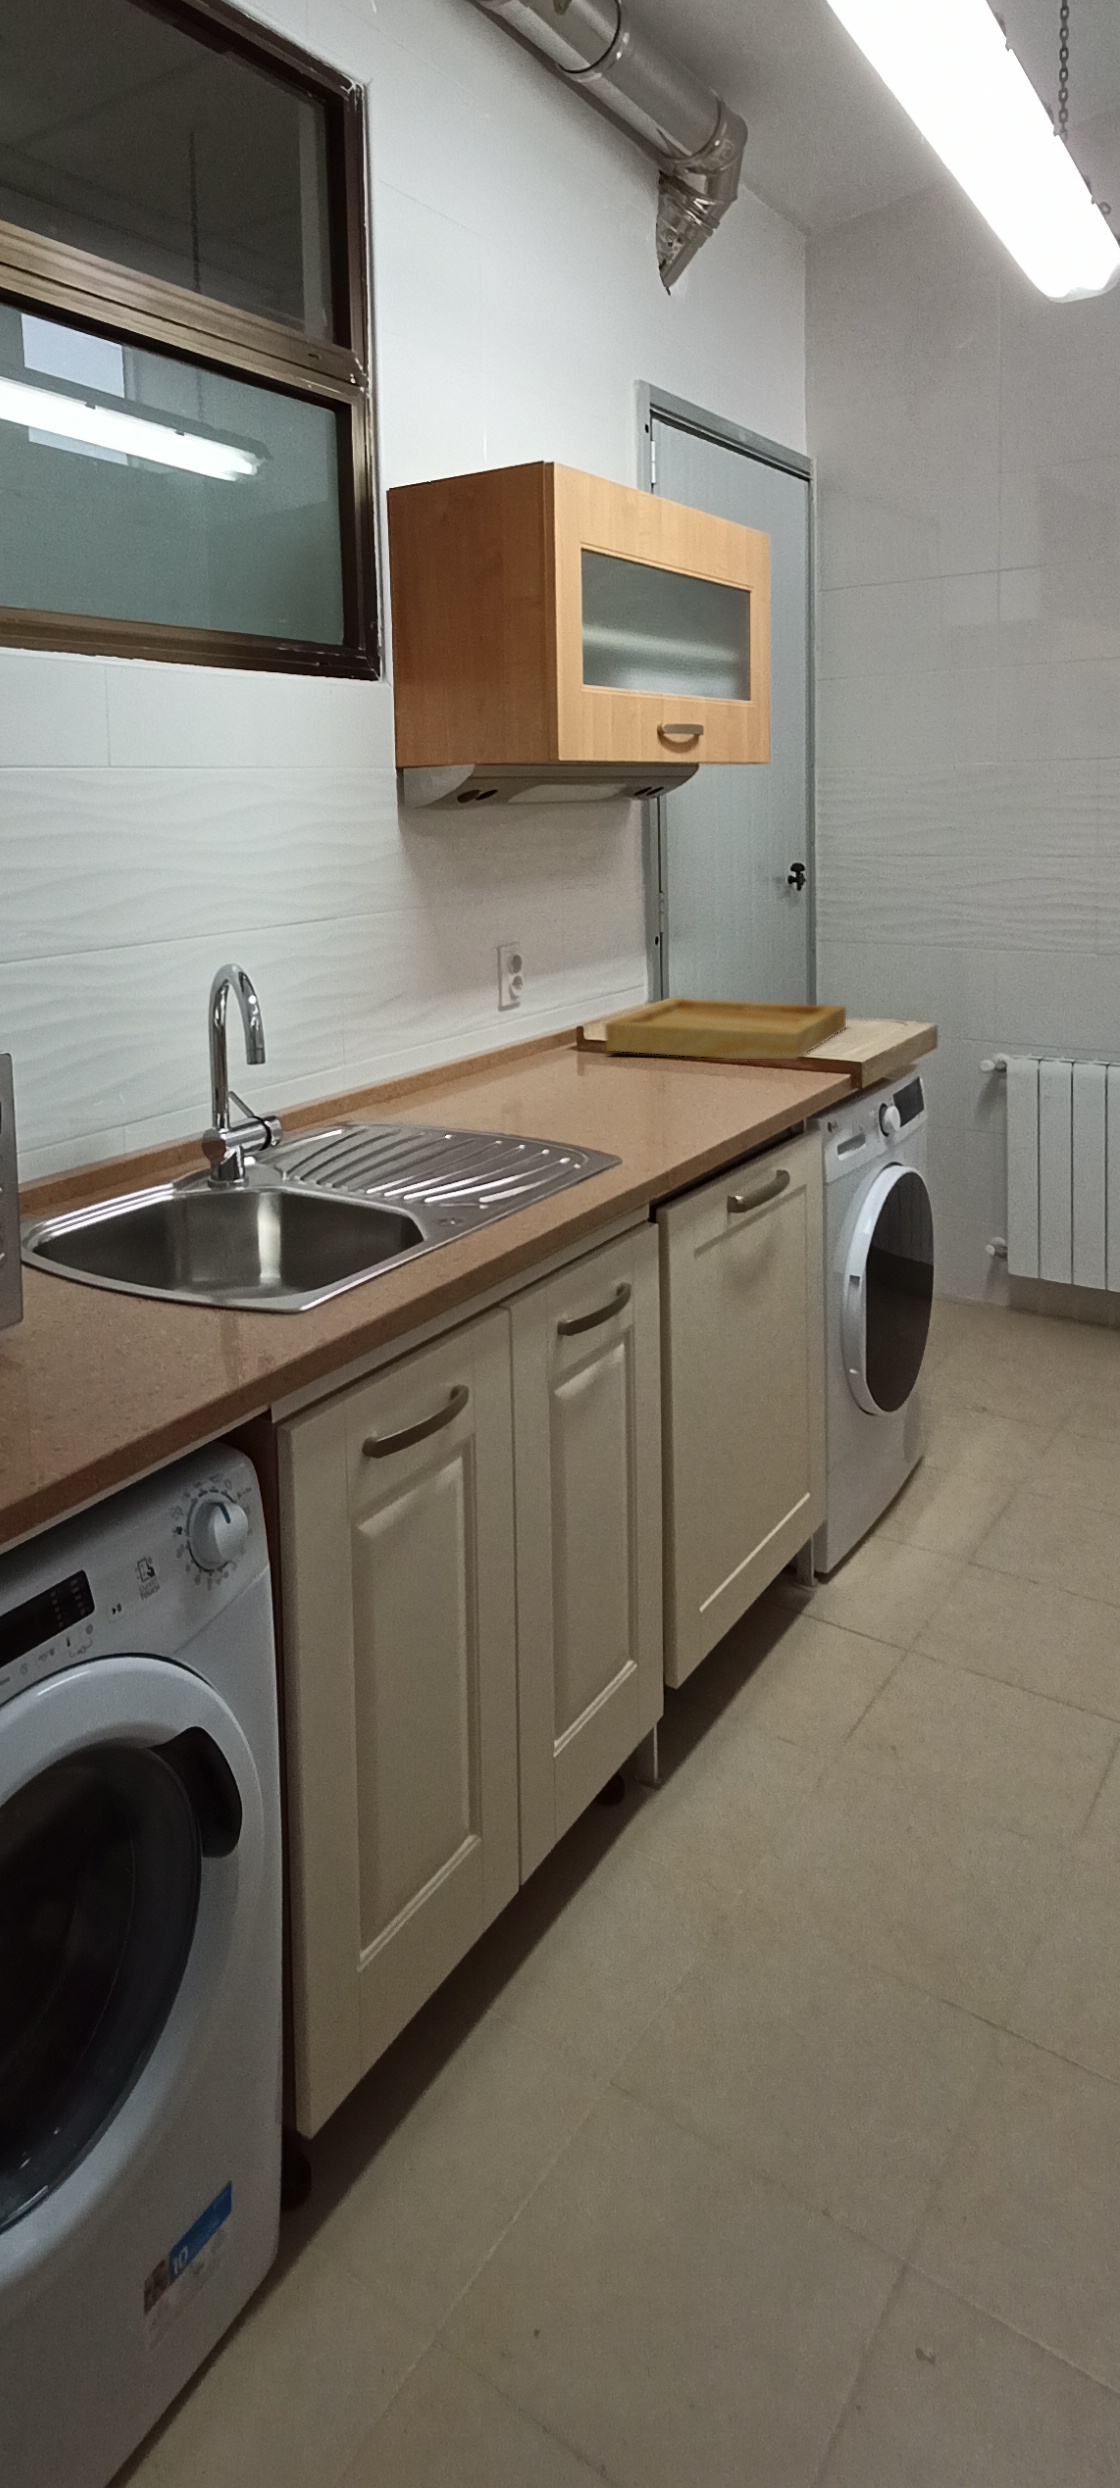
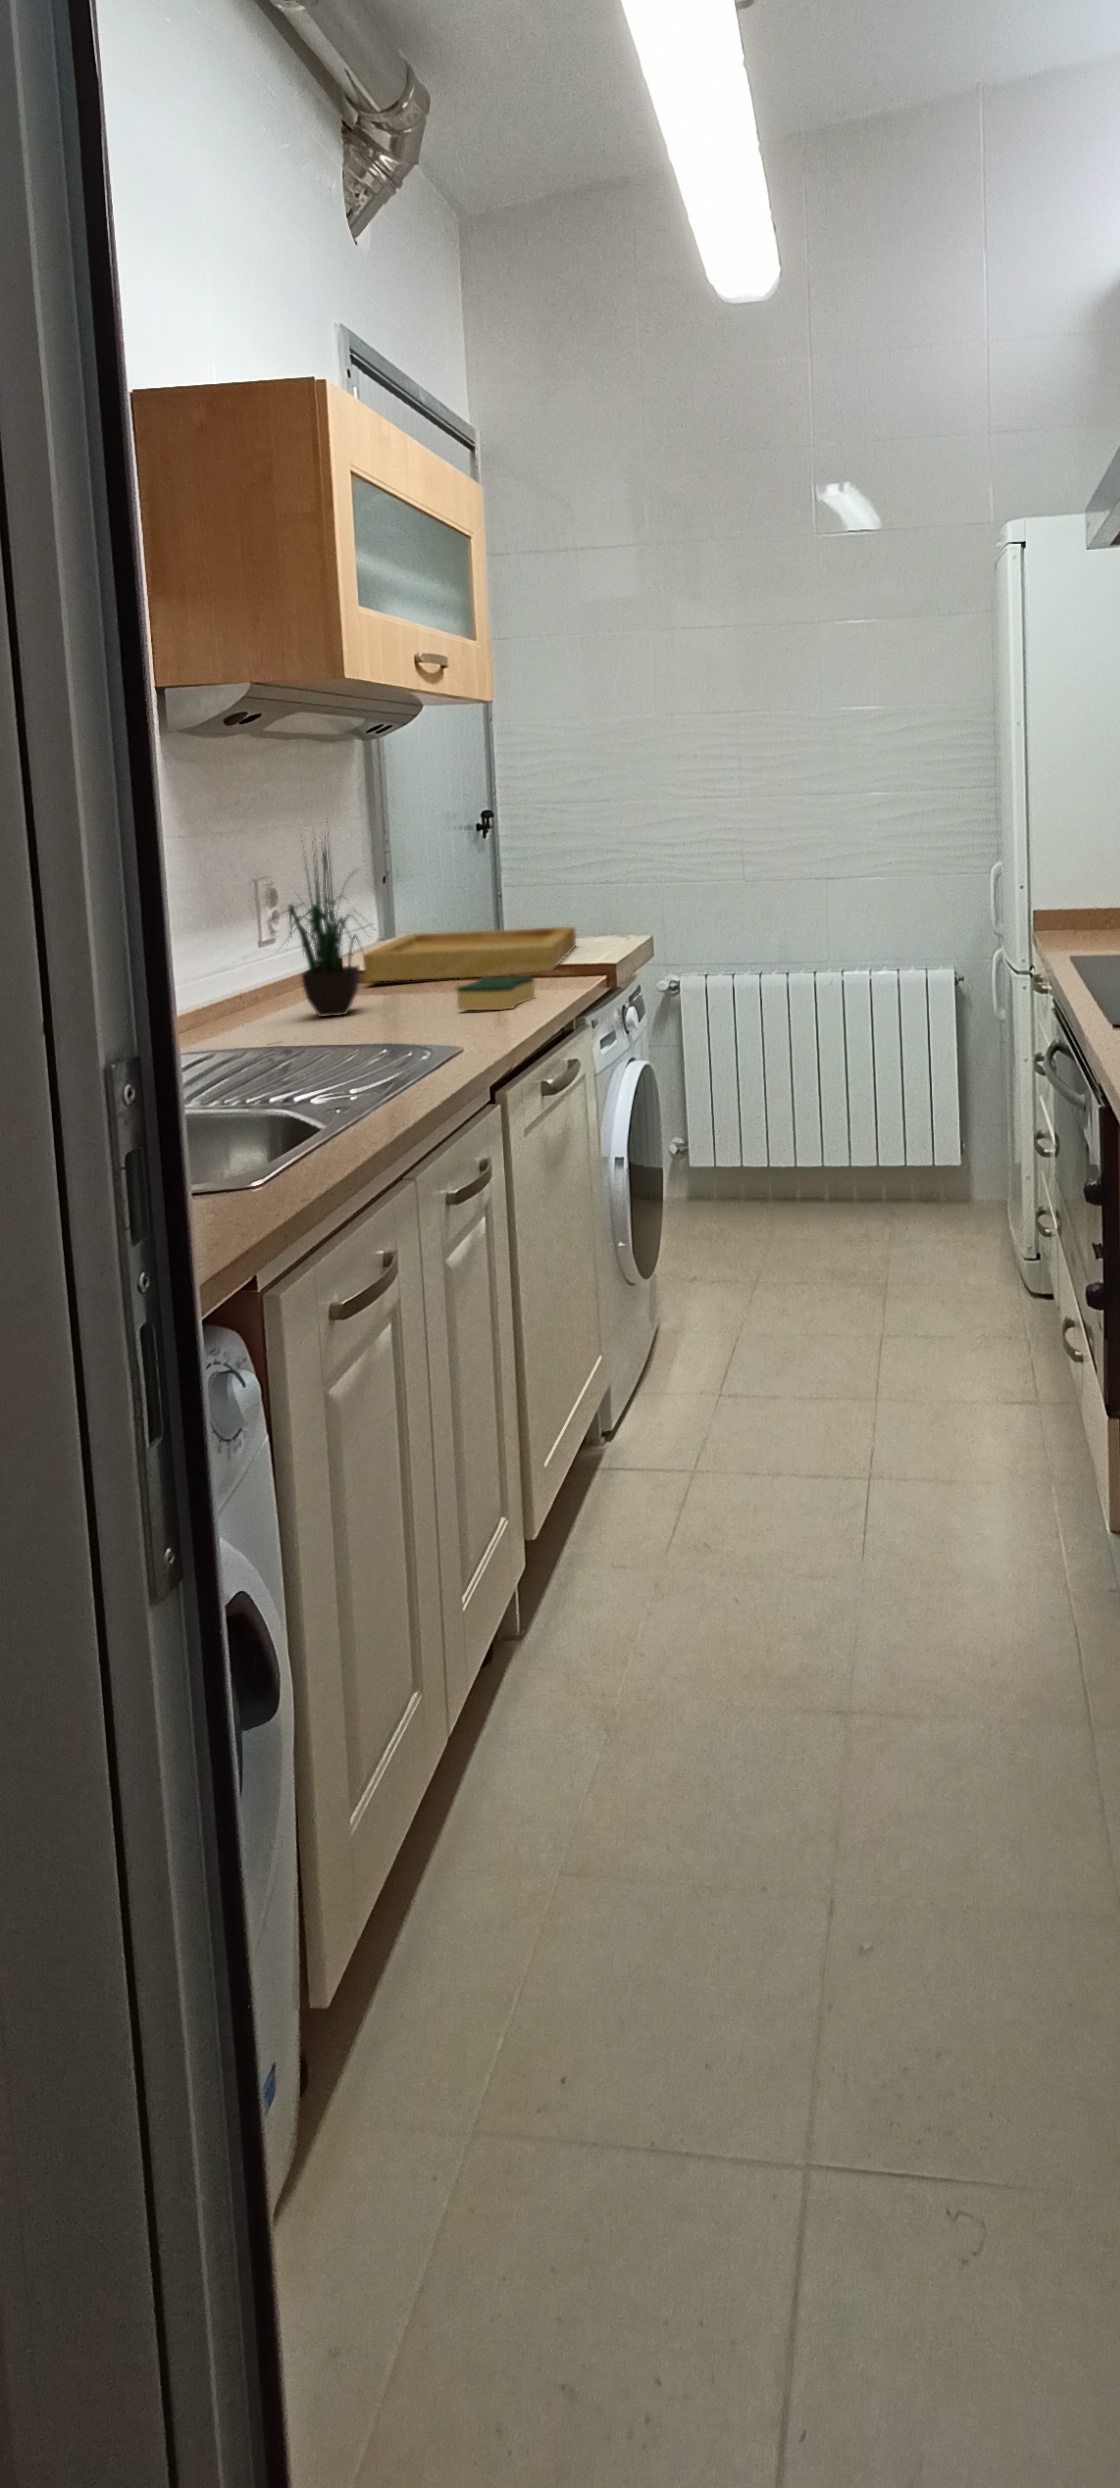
potted plant: none [485,878,600,1092] -> present [288,837,376,1017]
sponge: none [658,1069,747,1111] -> present [457,975,535,1010]

